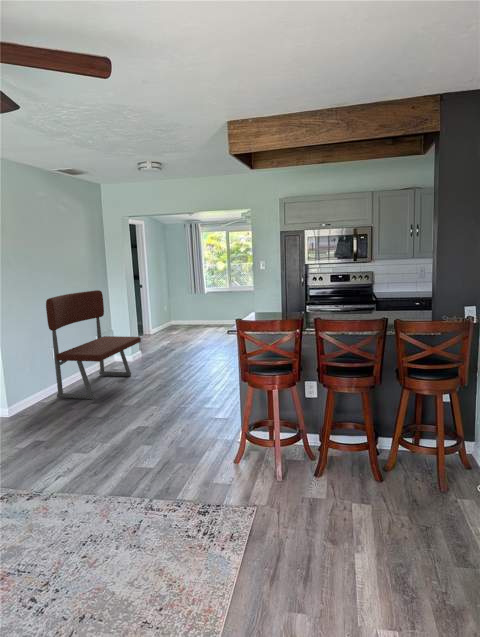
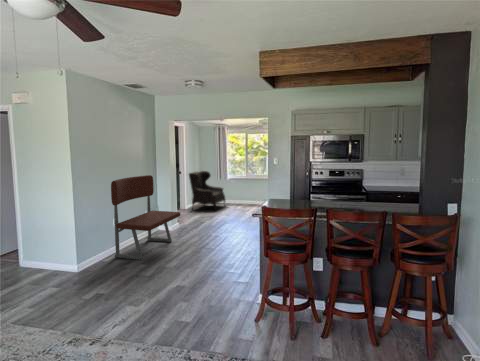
armchair: none [152,283,203,336] -> present [189,171,225,210]

